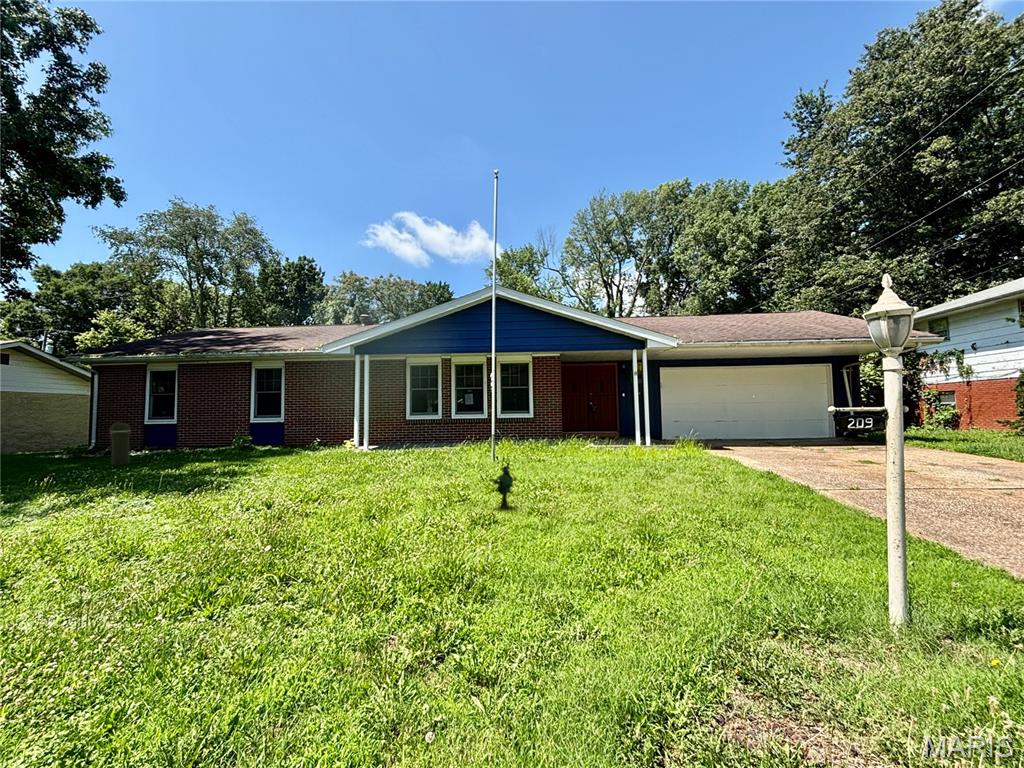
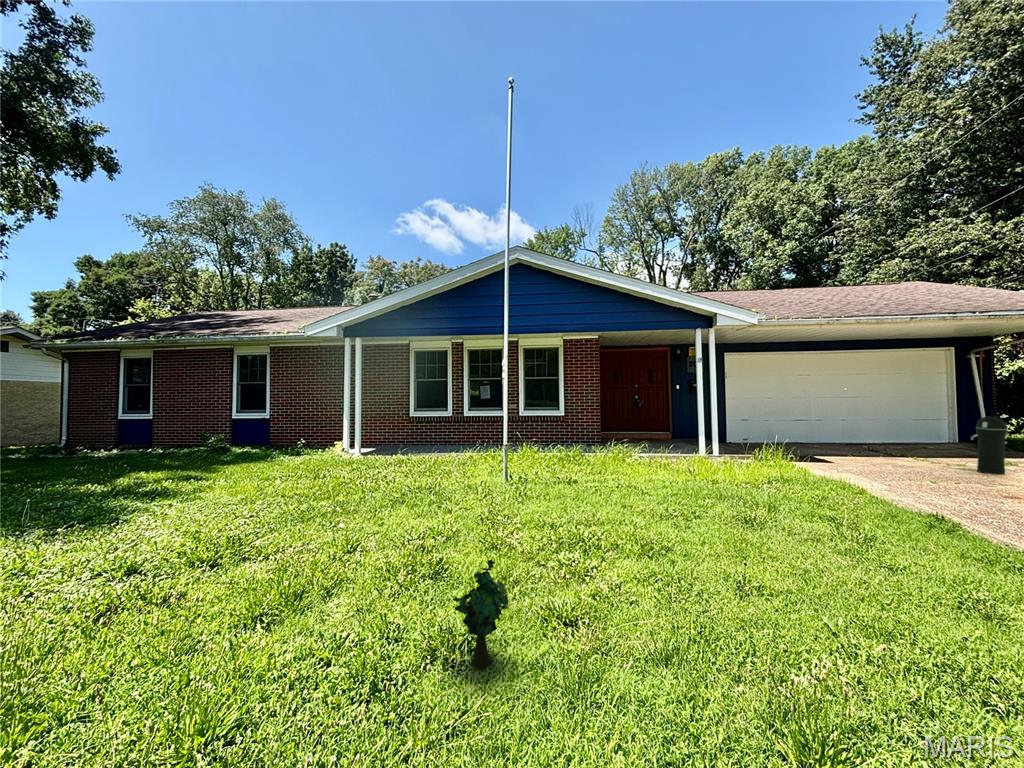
trash can: present [109,422,131,465] -> present [976,416,1007,475]

